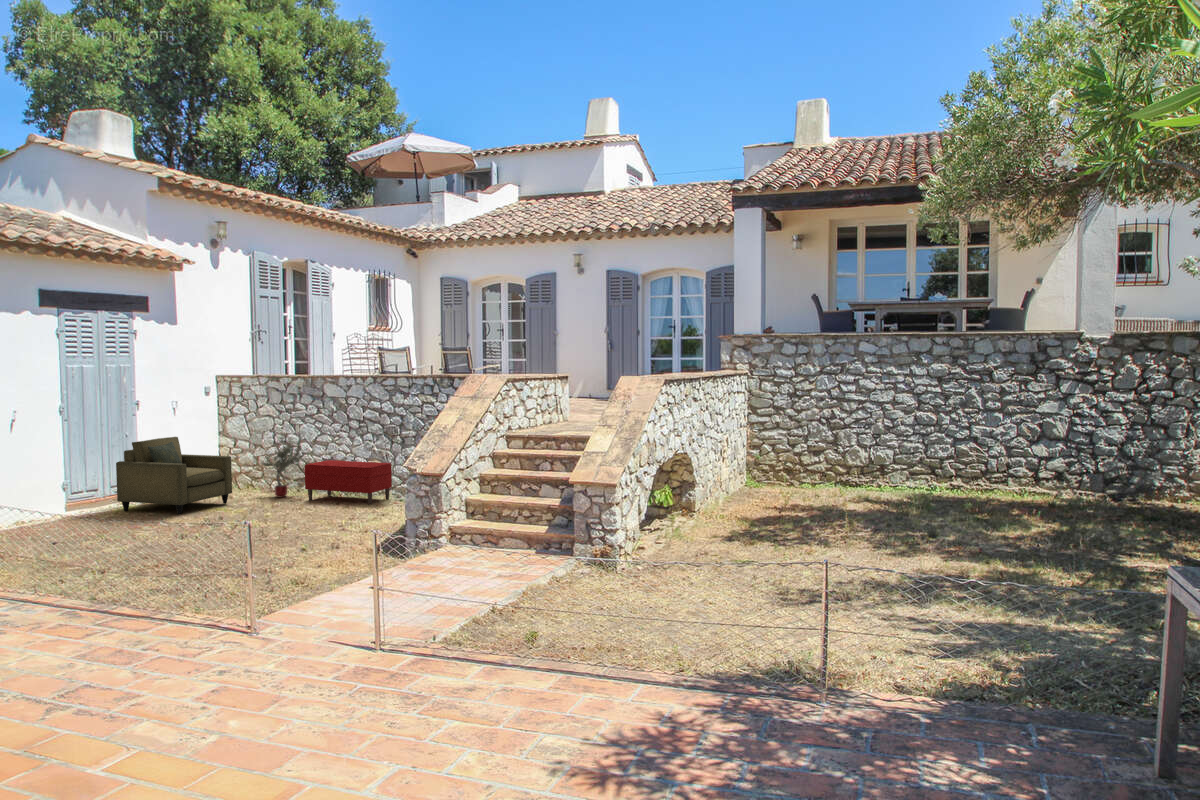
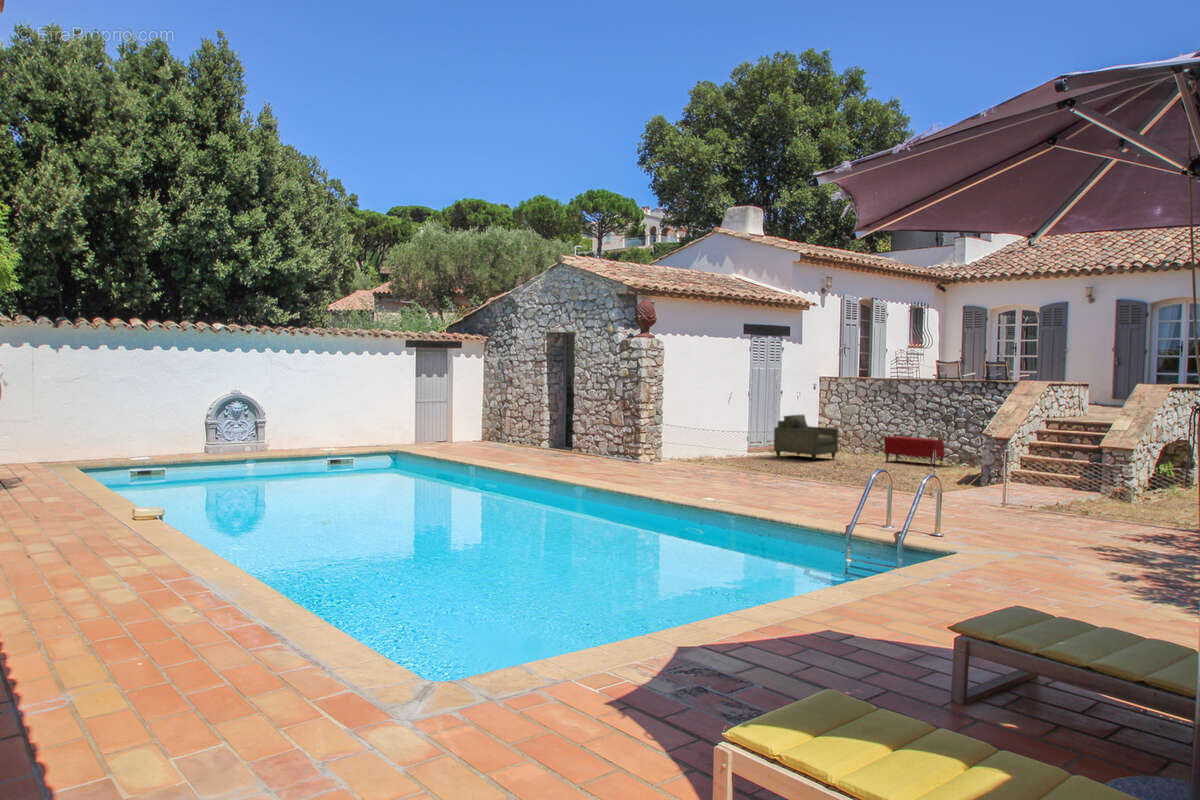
potted tree: present [262,438,301,497] -> none [850,419,881,459]

